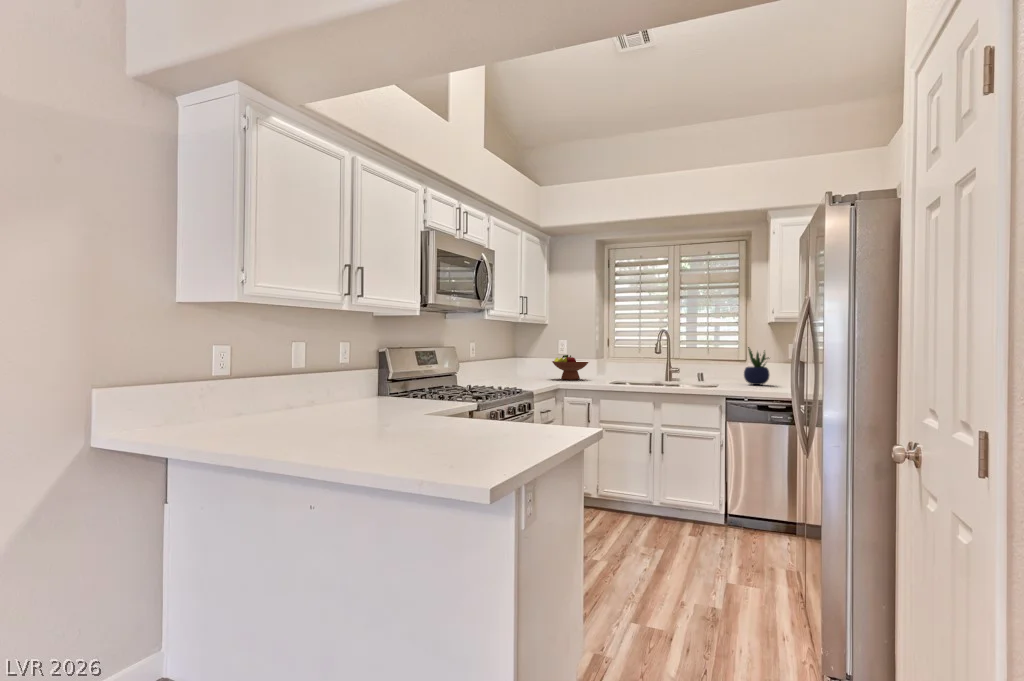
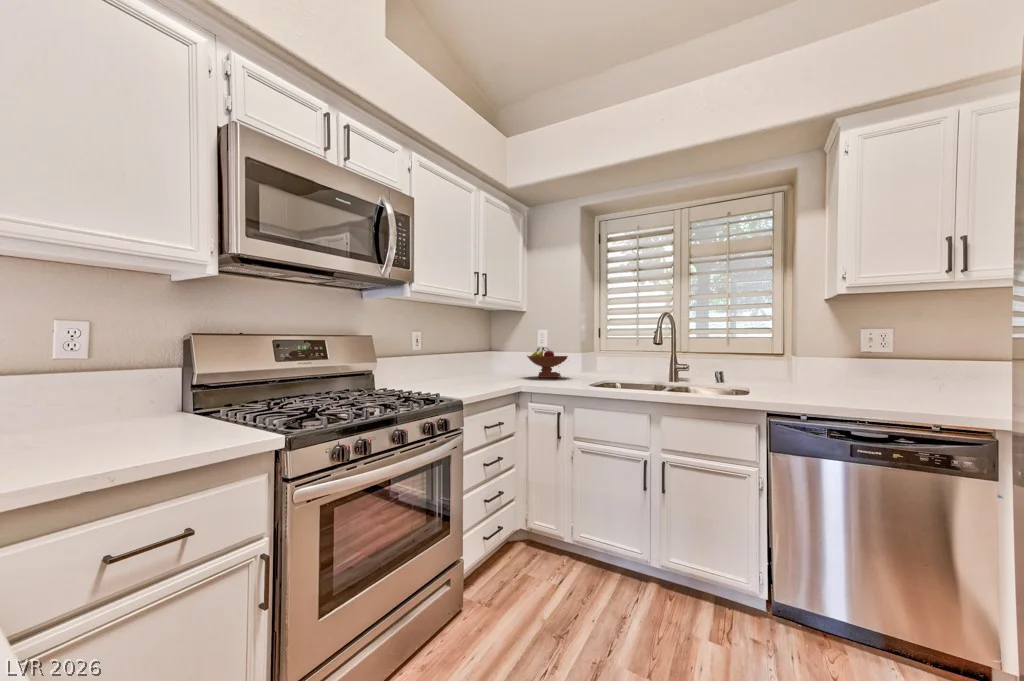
potted plant: present [744,347,769,385] -> none [785,332,838,390]

